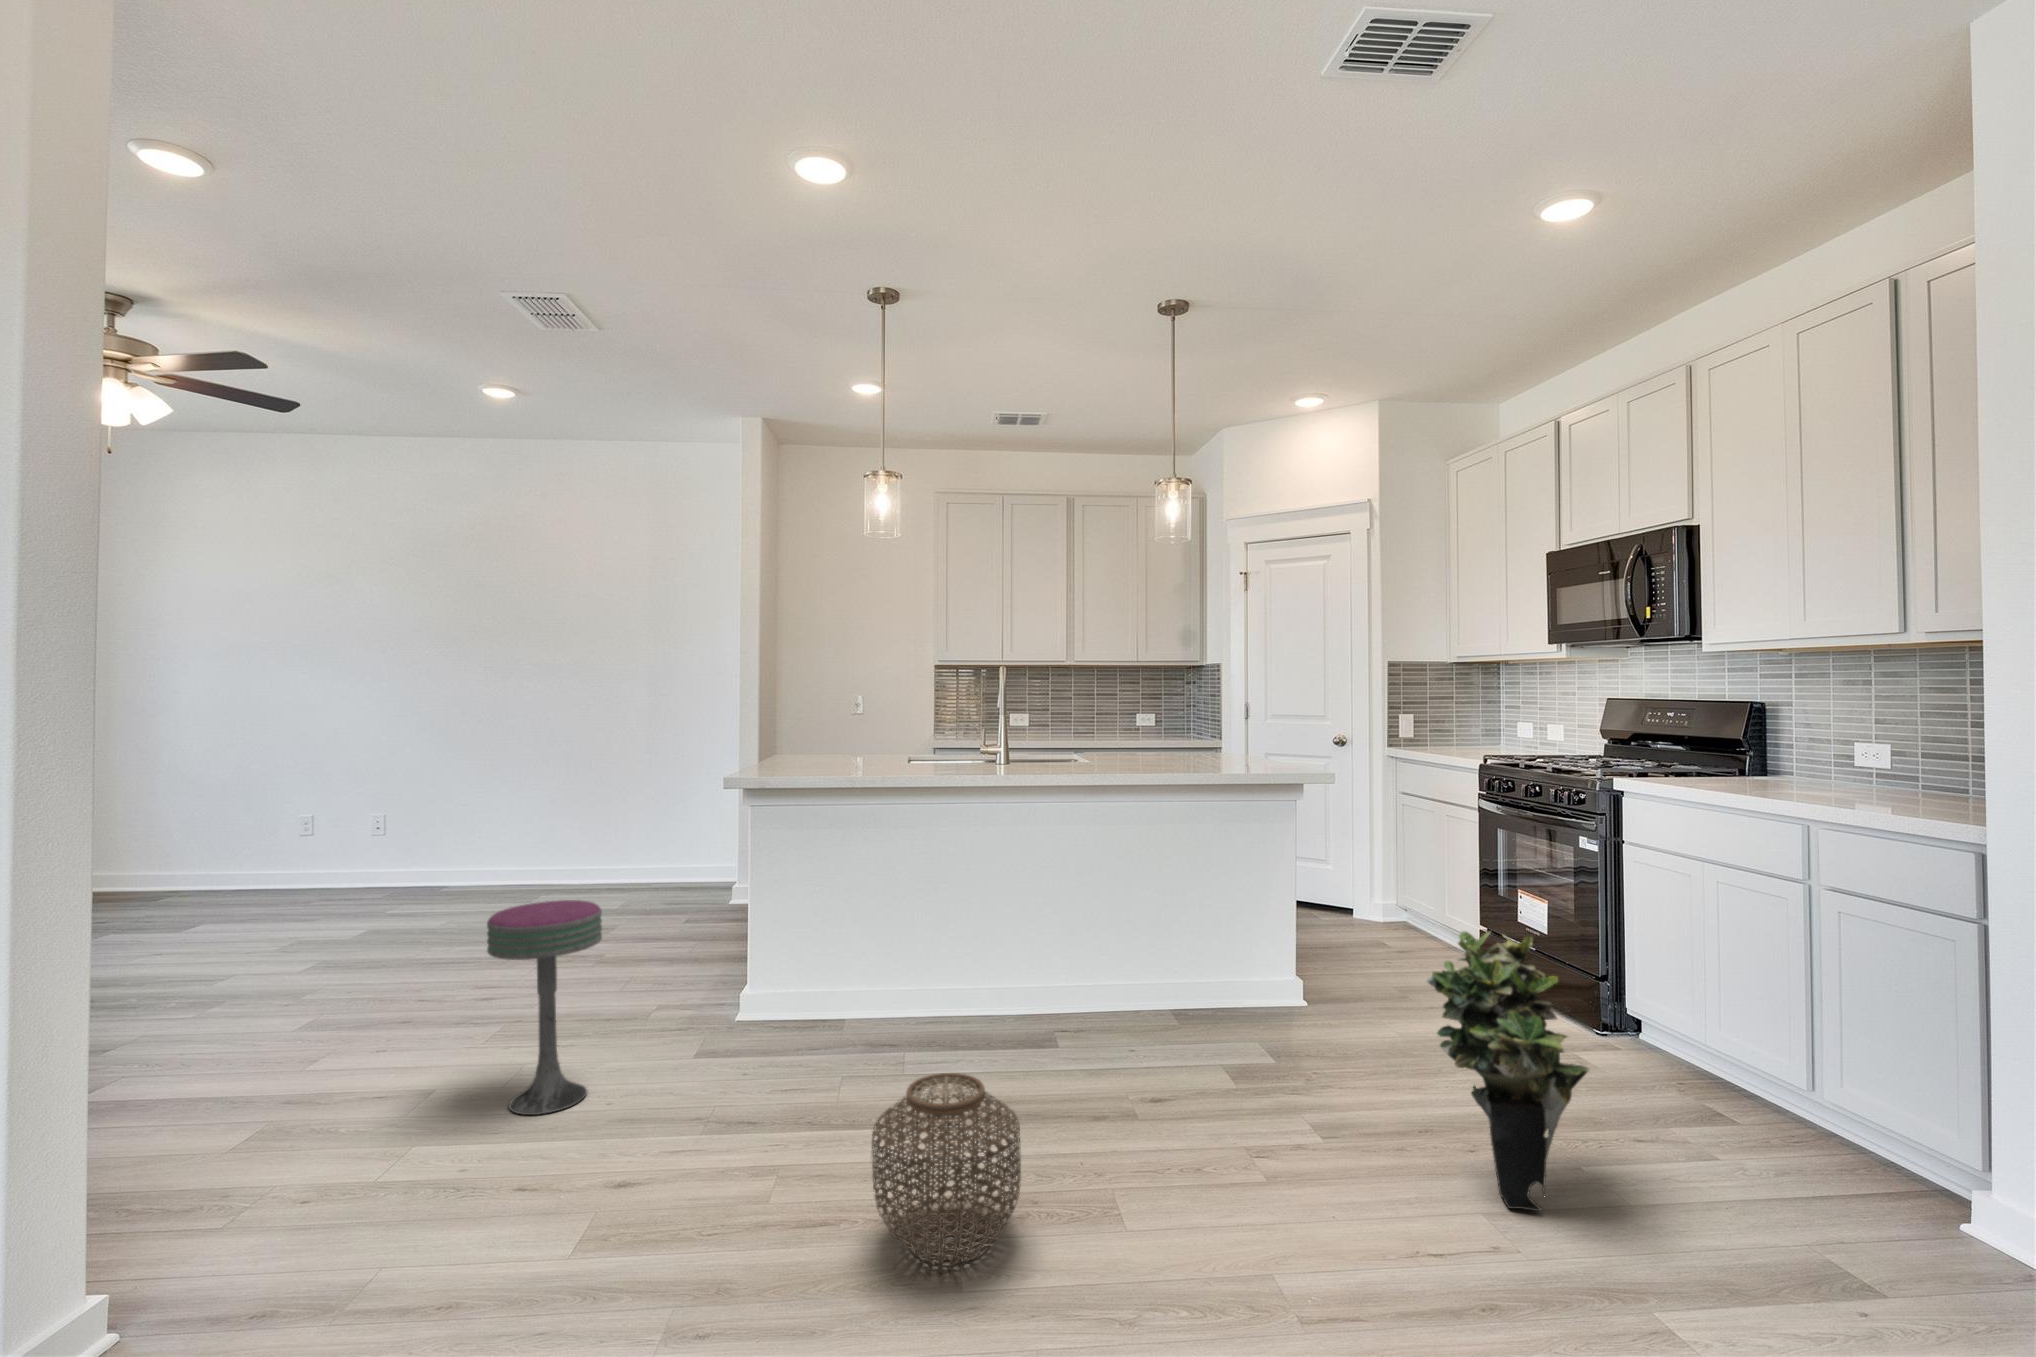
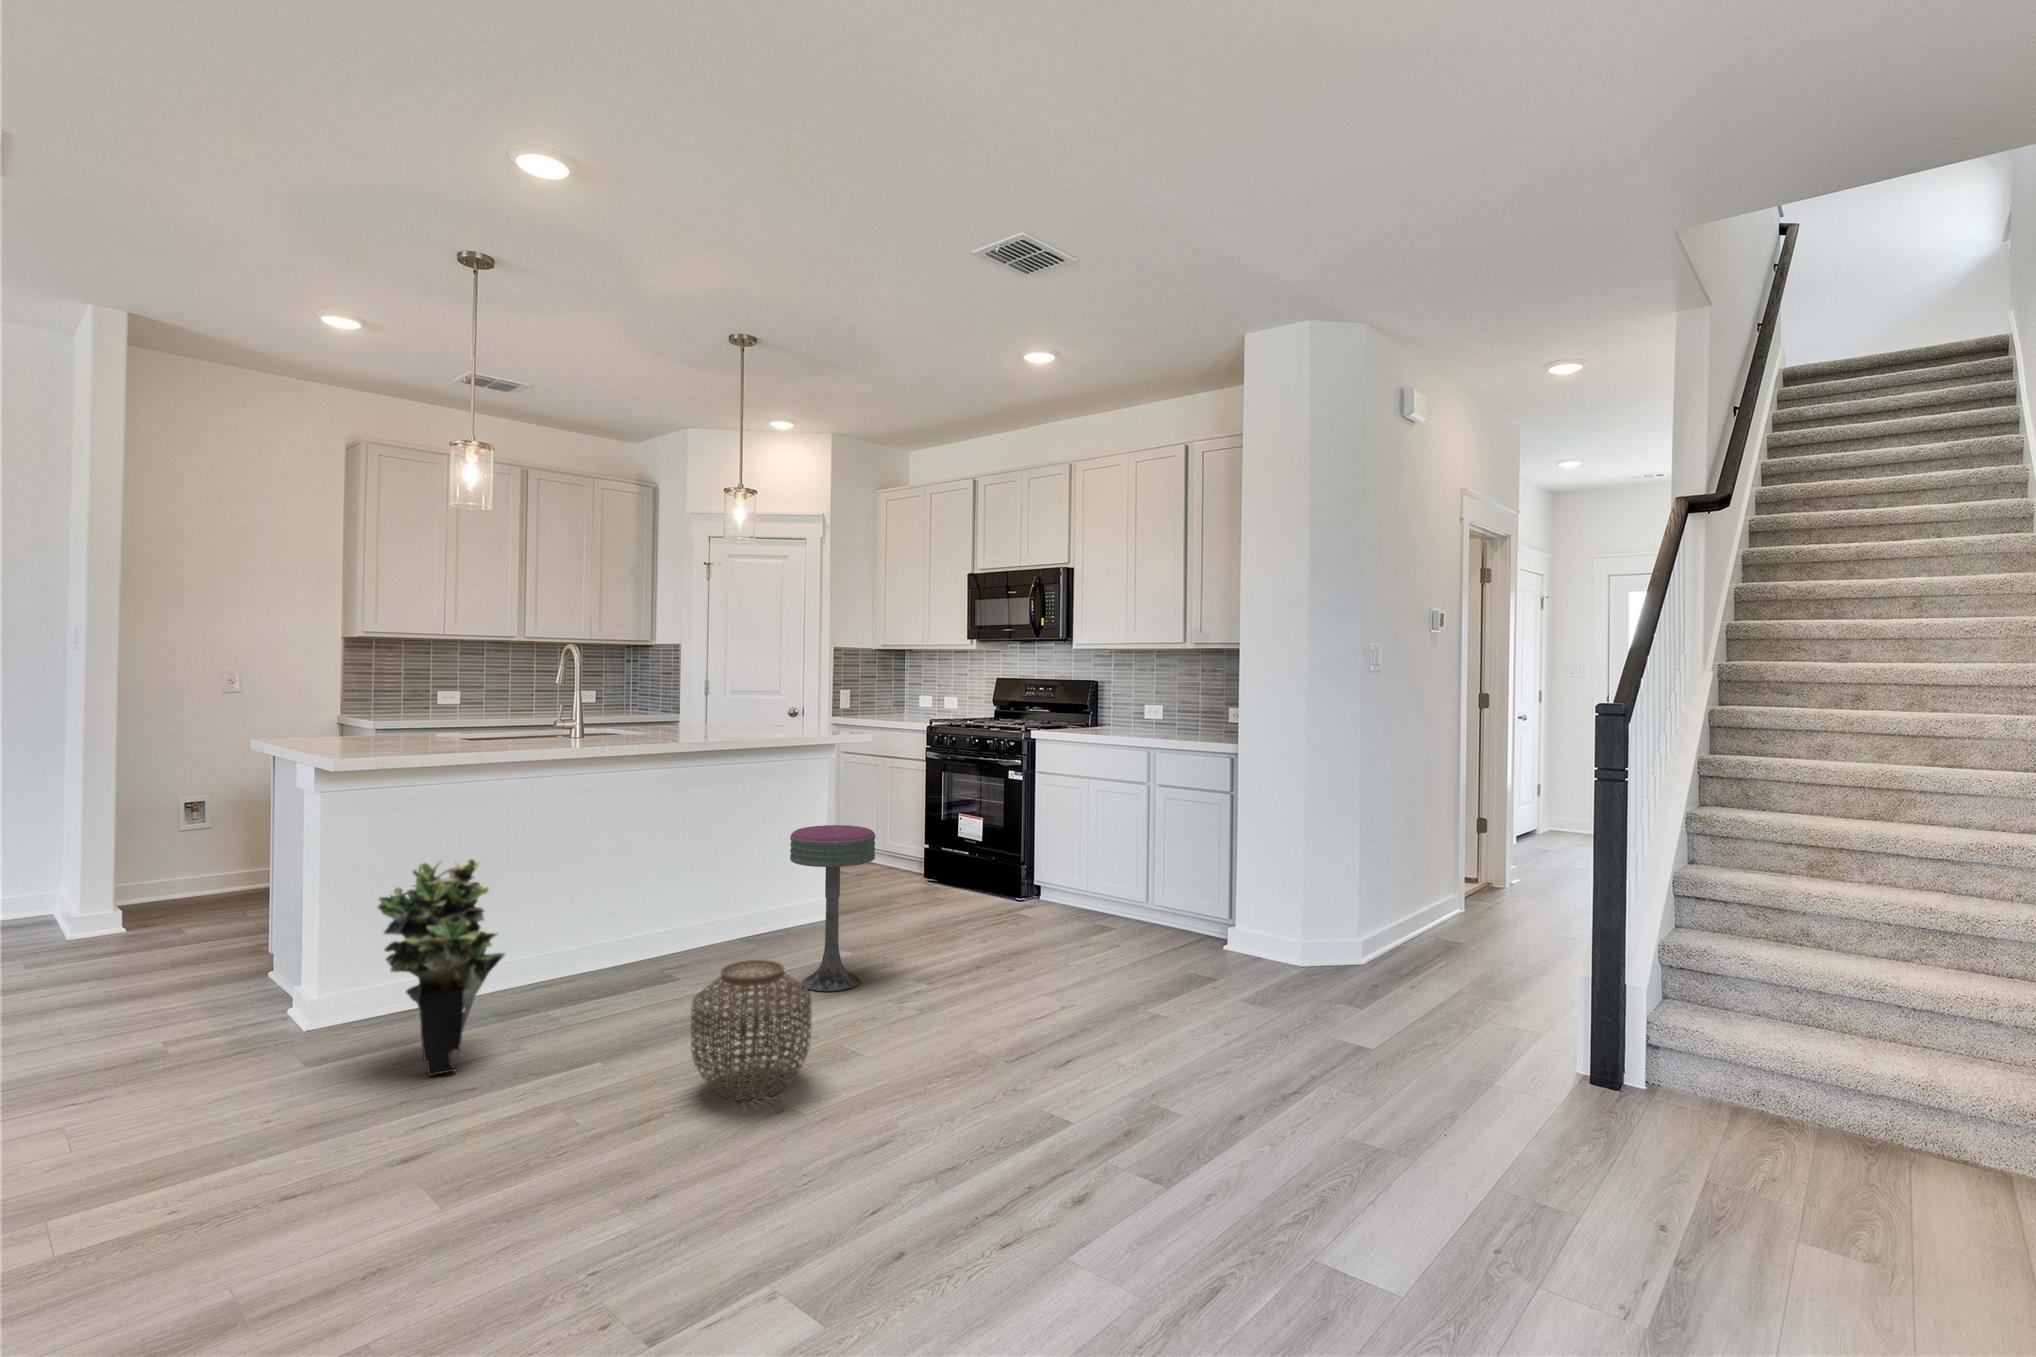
bar stool: present [487,900,602,1115] -> present [790,825,875,991]
potted plant: present [1427,931,1589,1211] -> present [378,860,505,1076]

